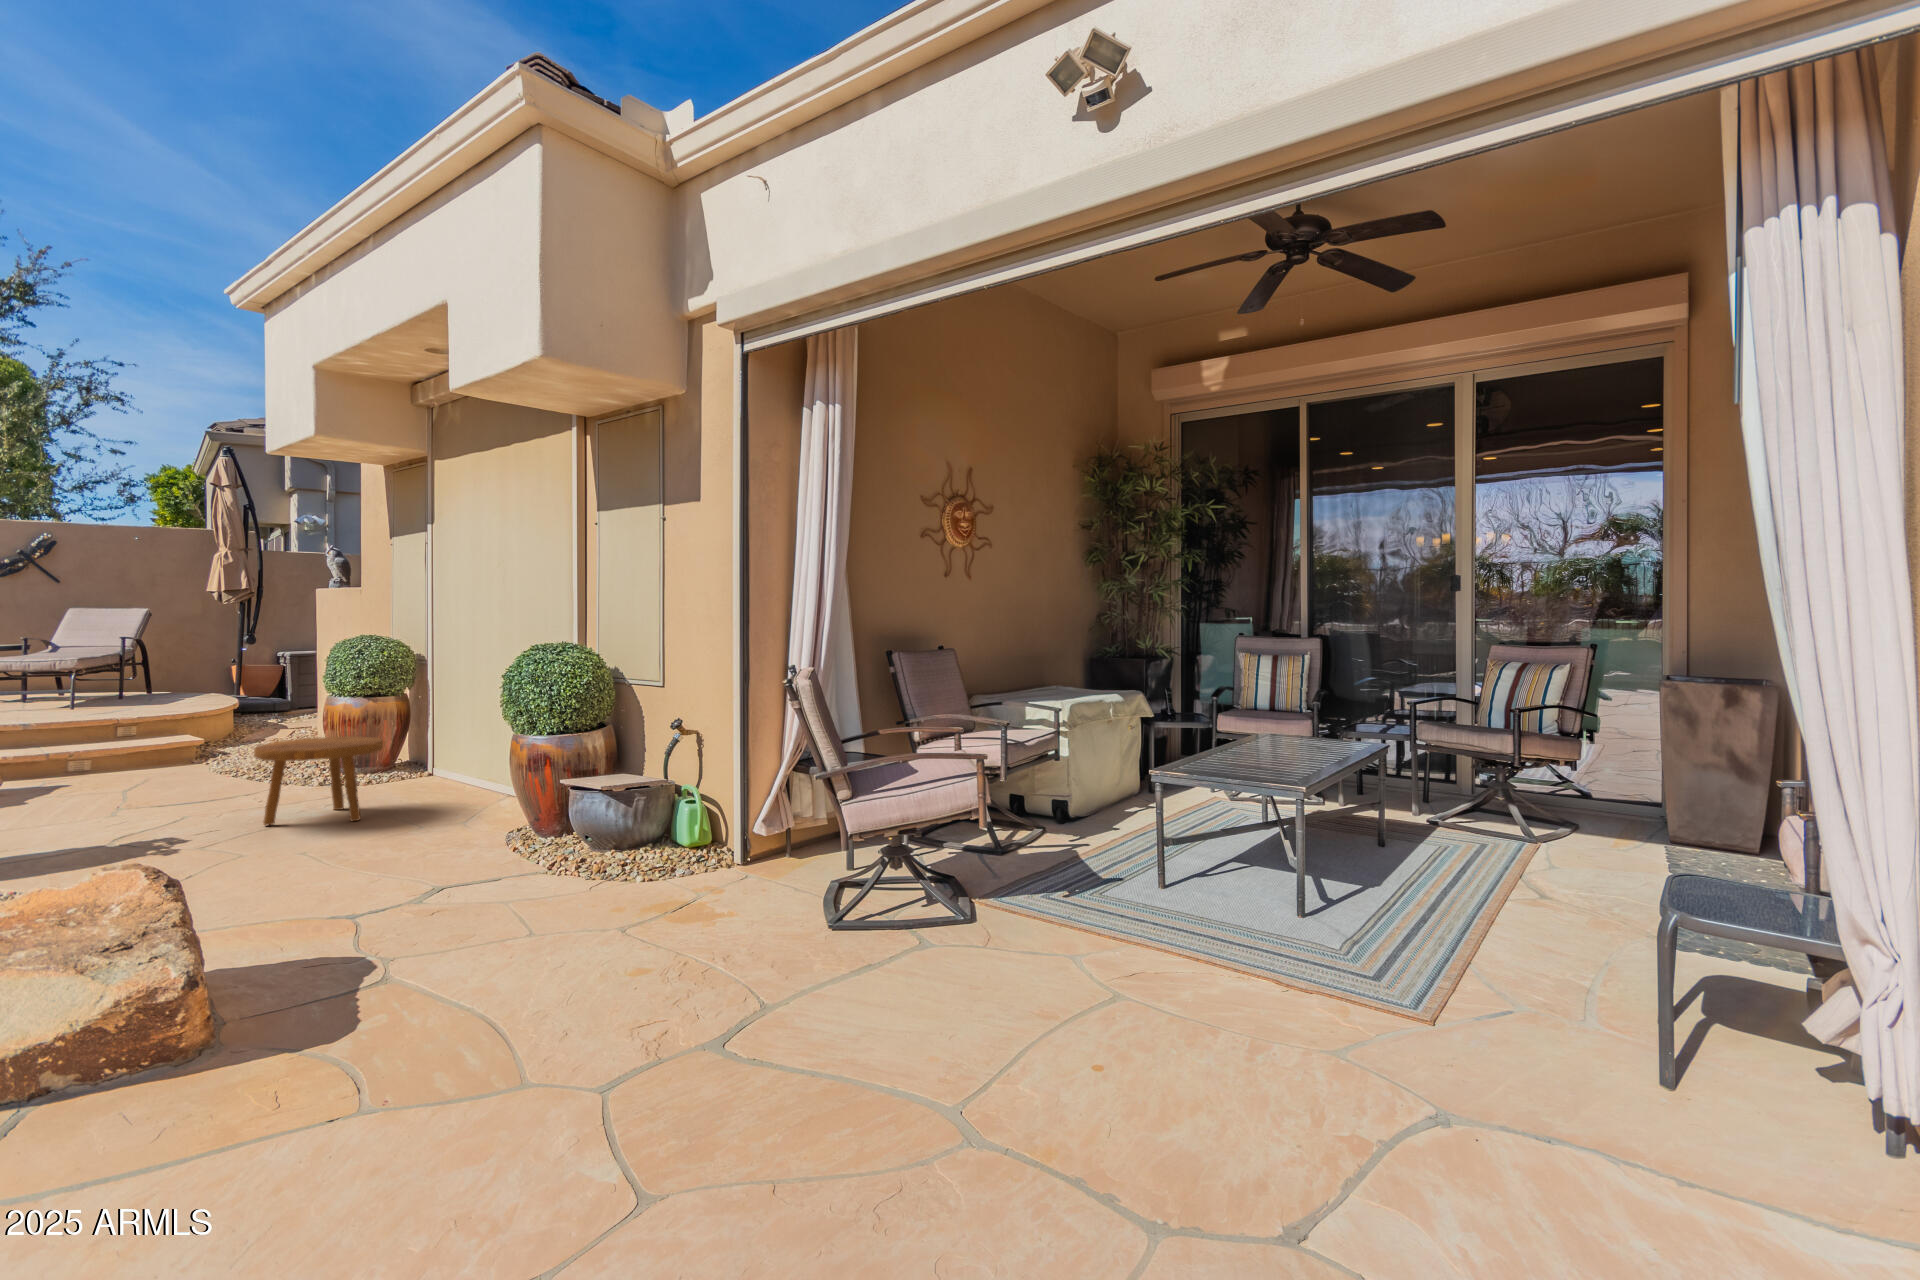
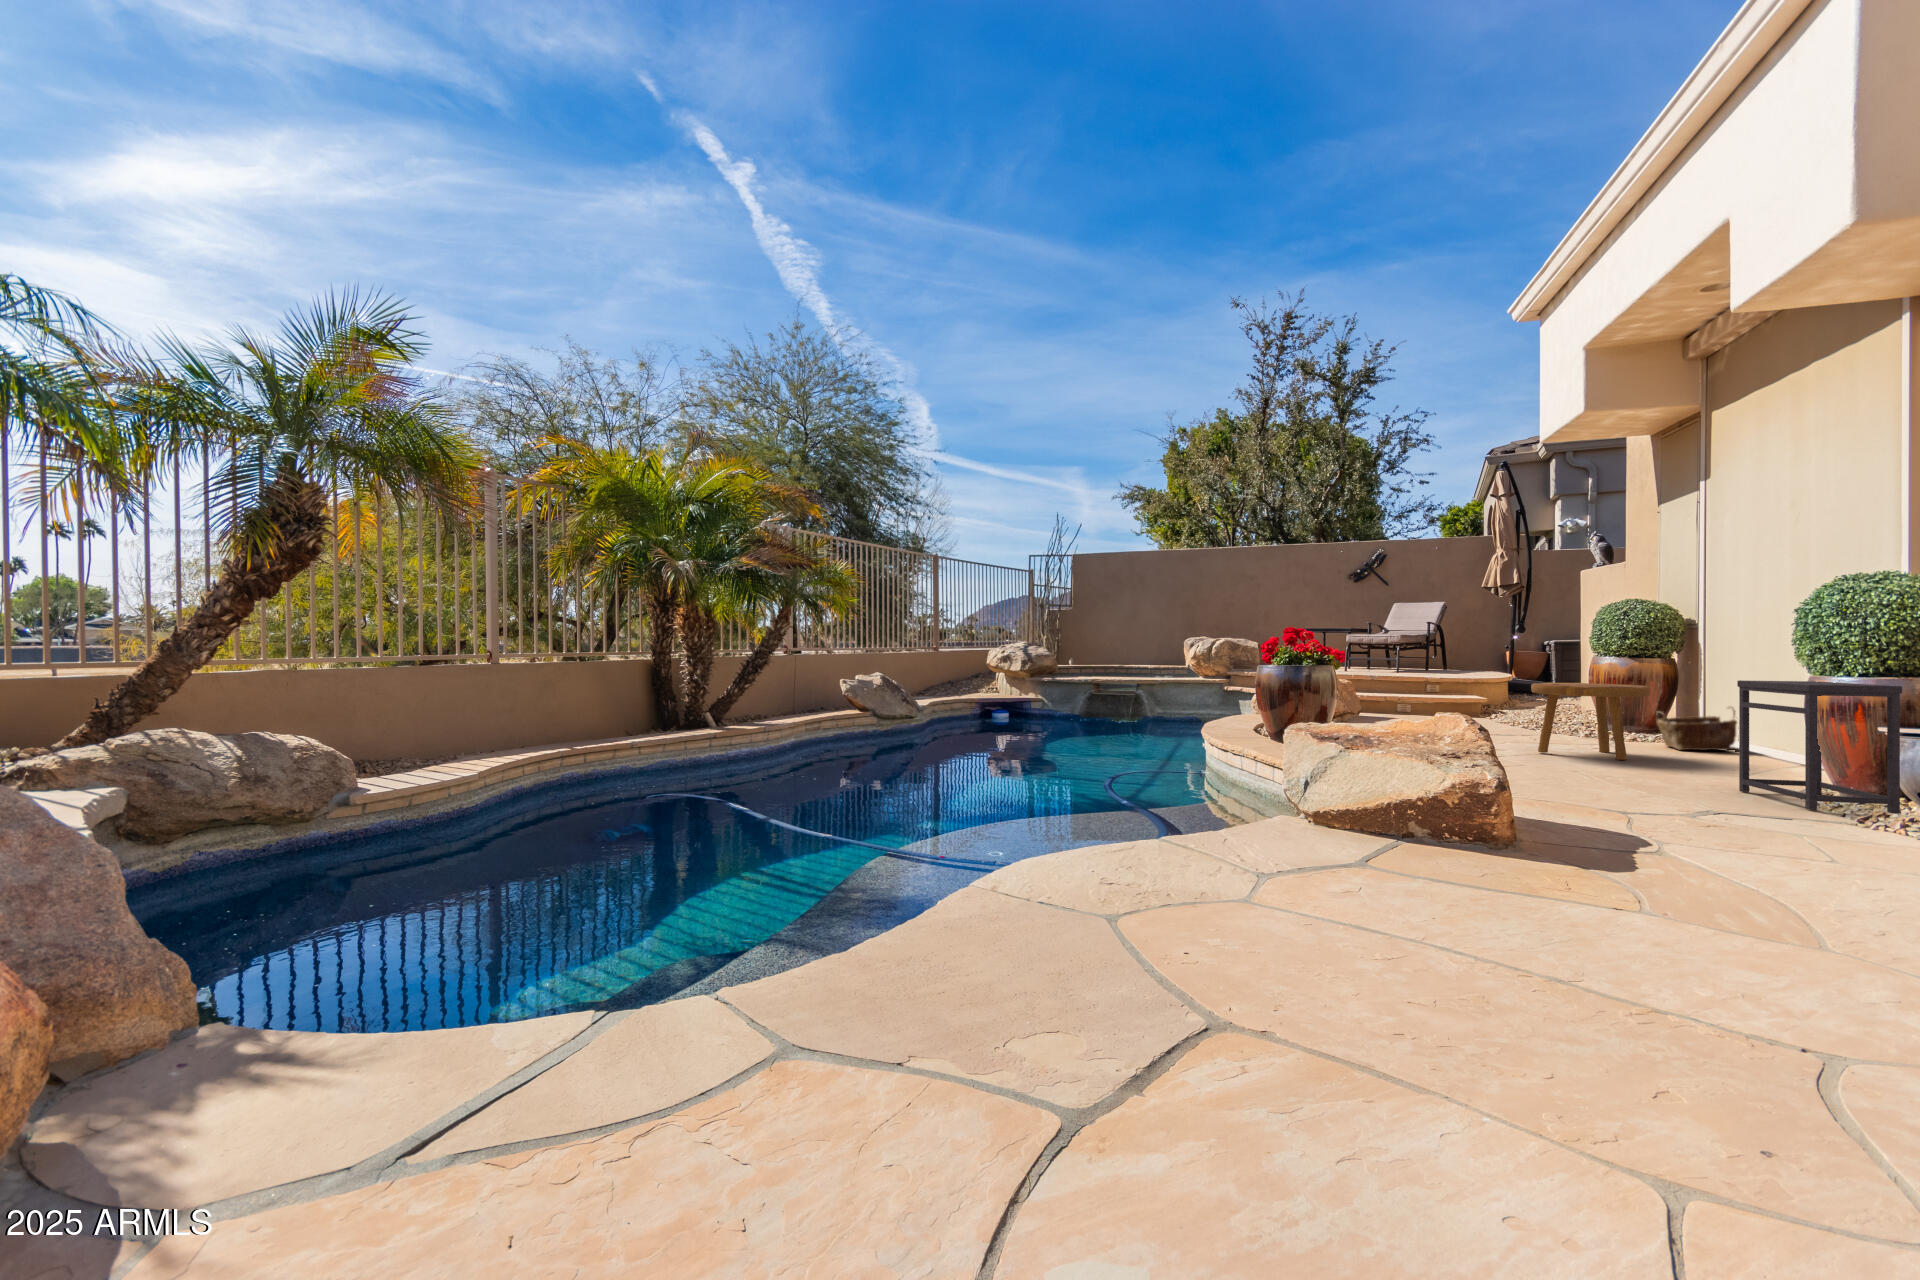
side table: none [458,740,575,866] -> present [1737,680,1902,814]
woven basket: none [389,742,462,792] -> present [1656,706,1737,750]

